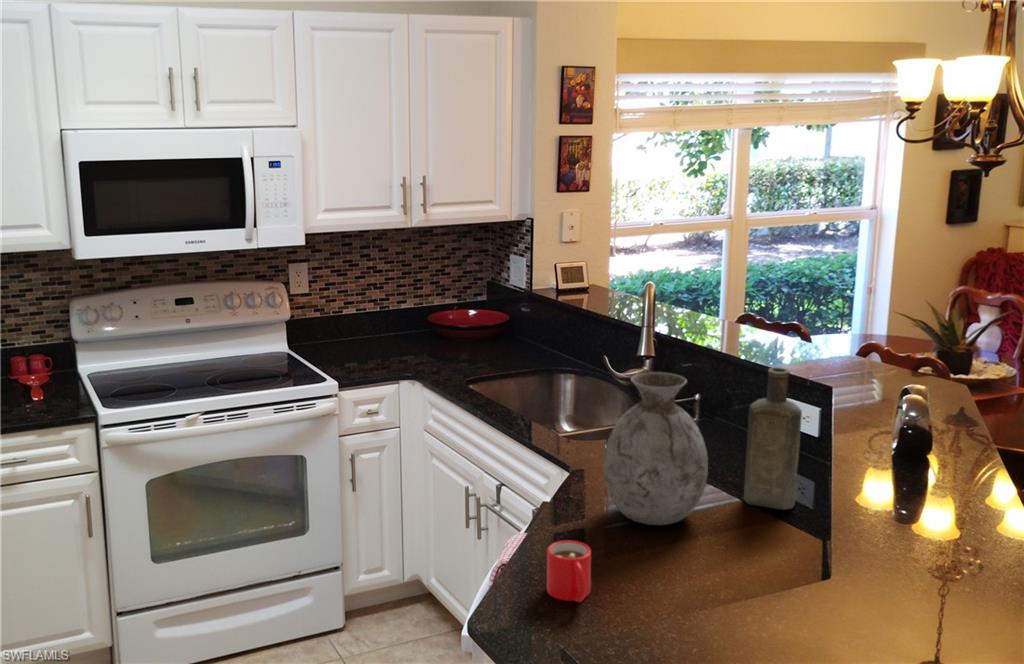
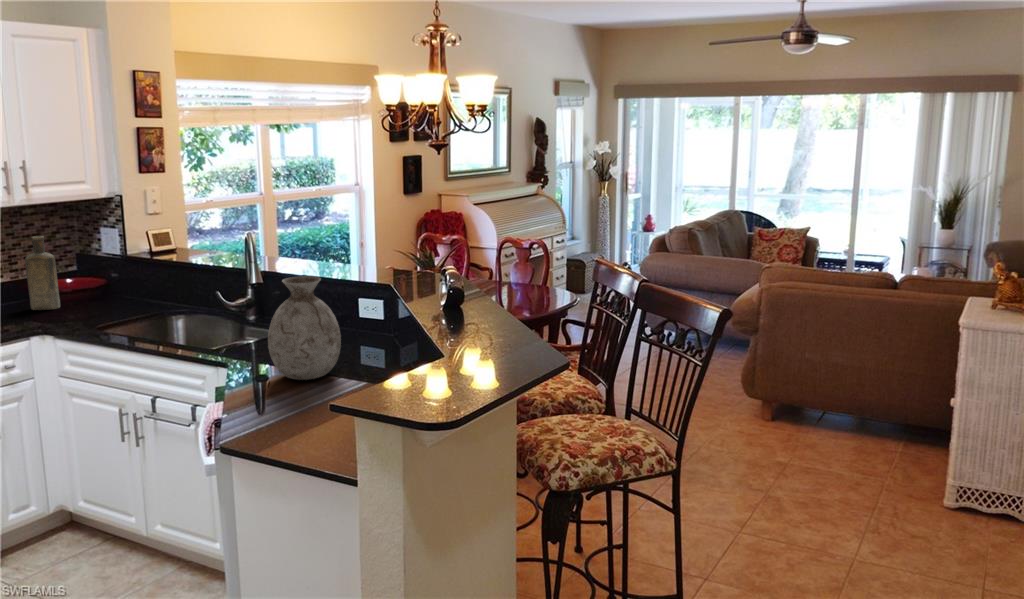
bottle: present [744,367,802,509] -> present [25,236,60,310]
mug: present [547,540,591,602] -> none [261,387,297,425]

